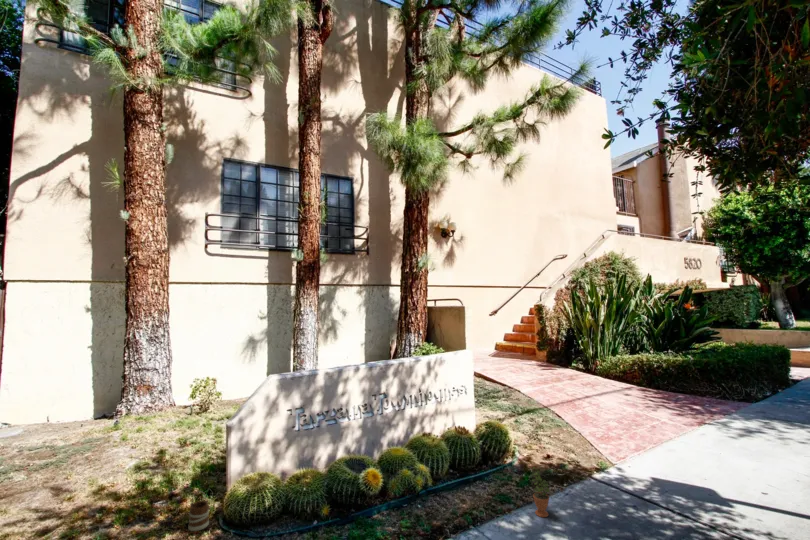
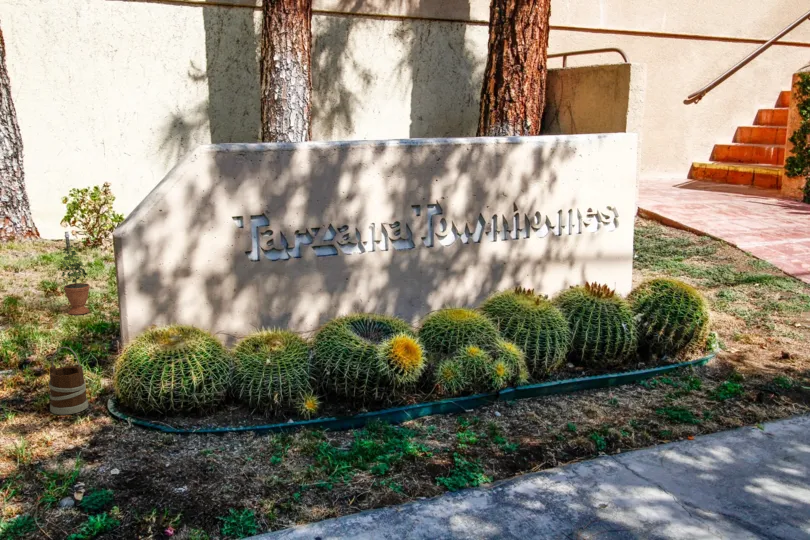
potted plant: present [532,467,549,517] -> present [58,245,90,315]

